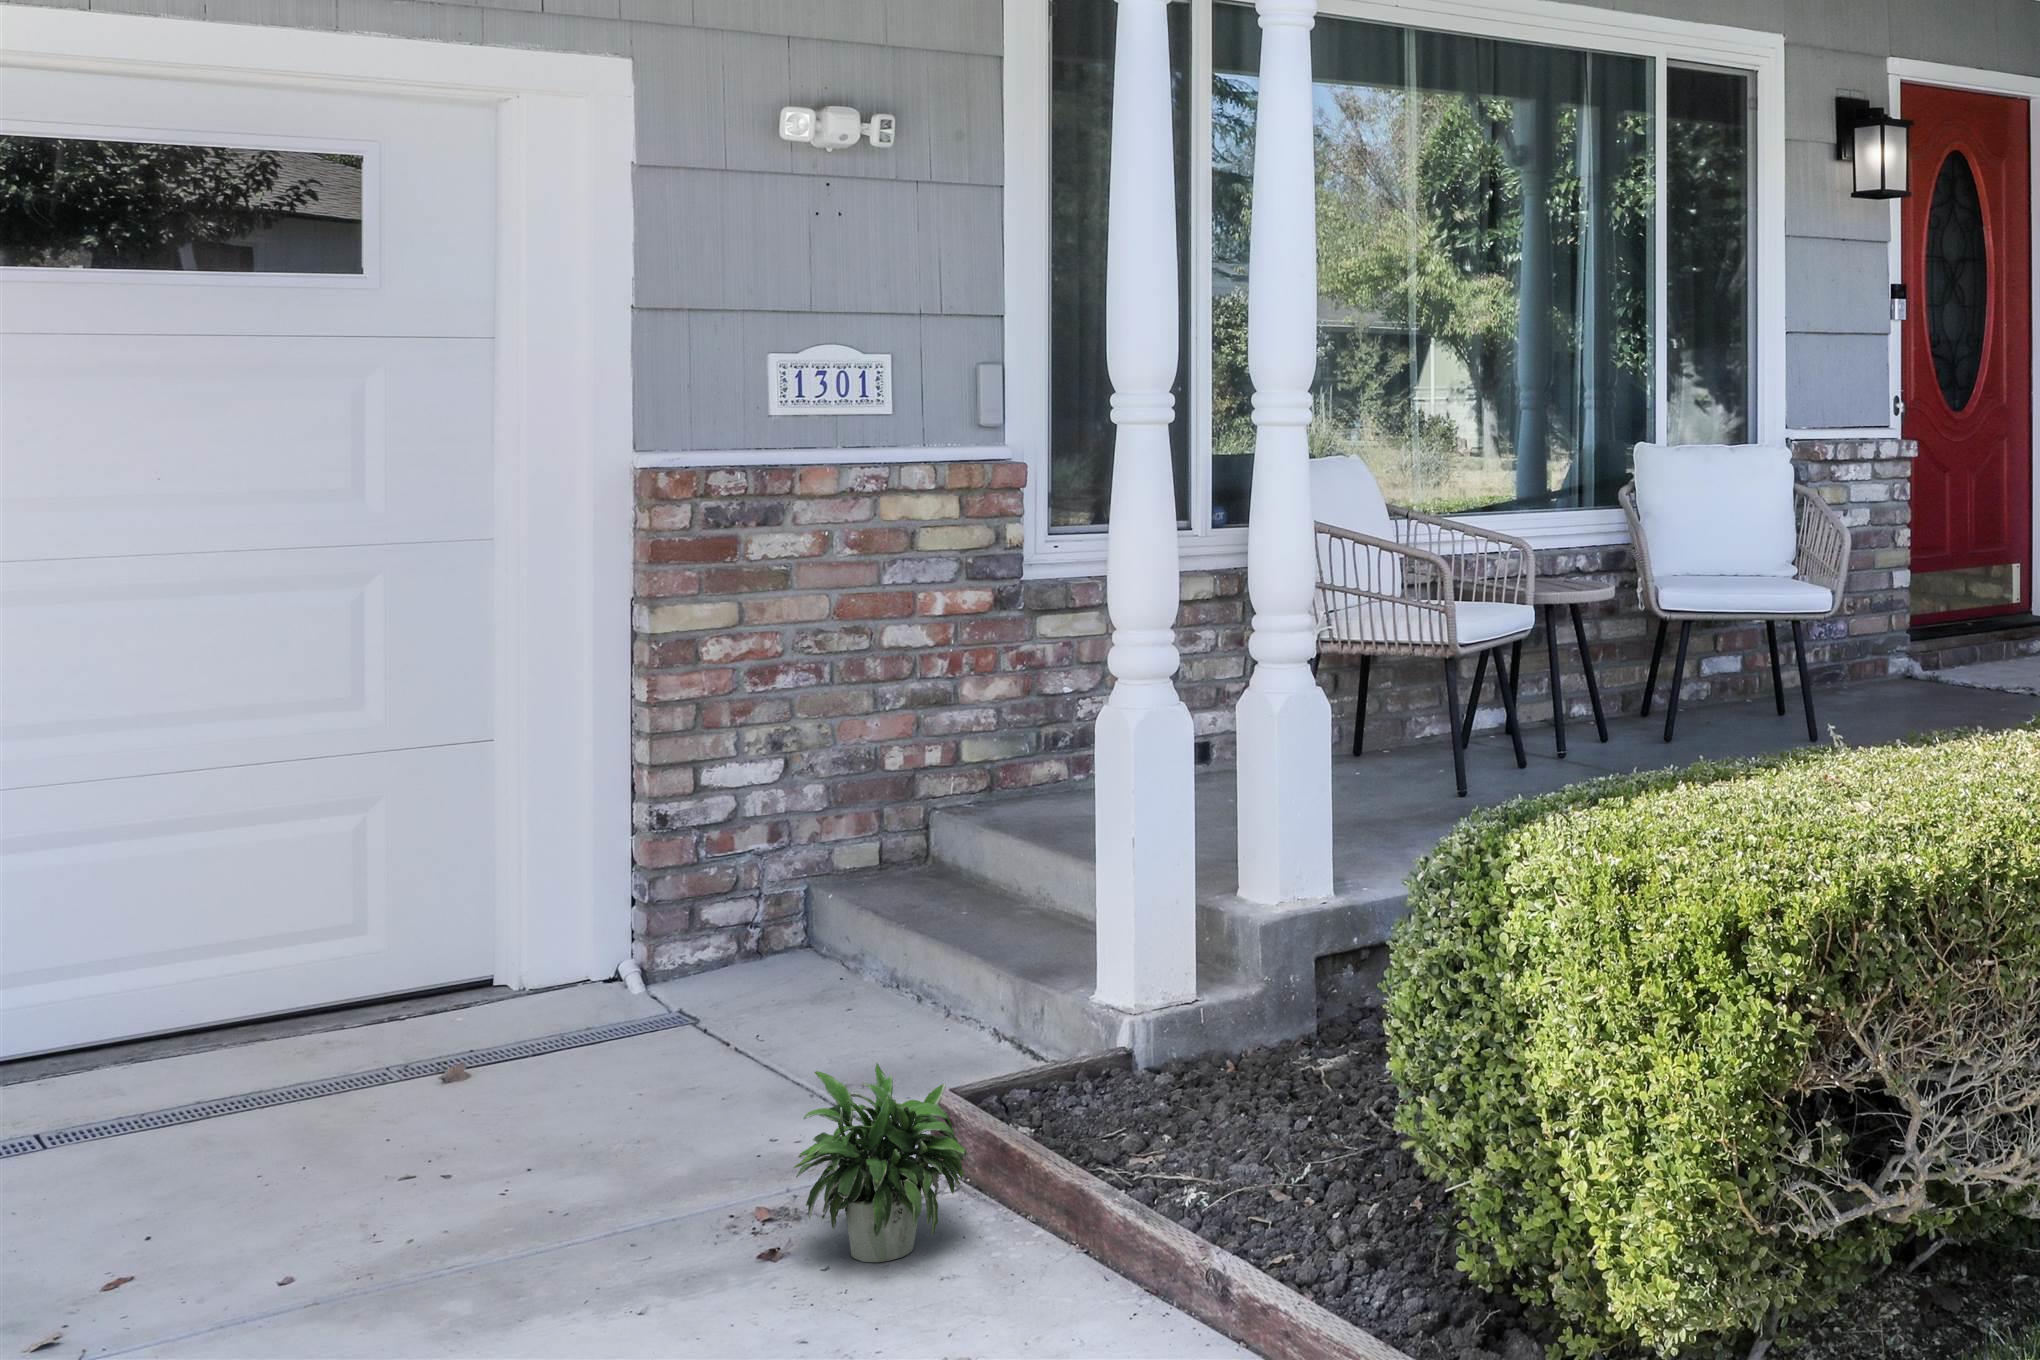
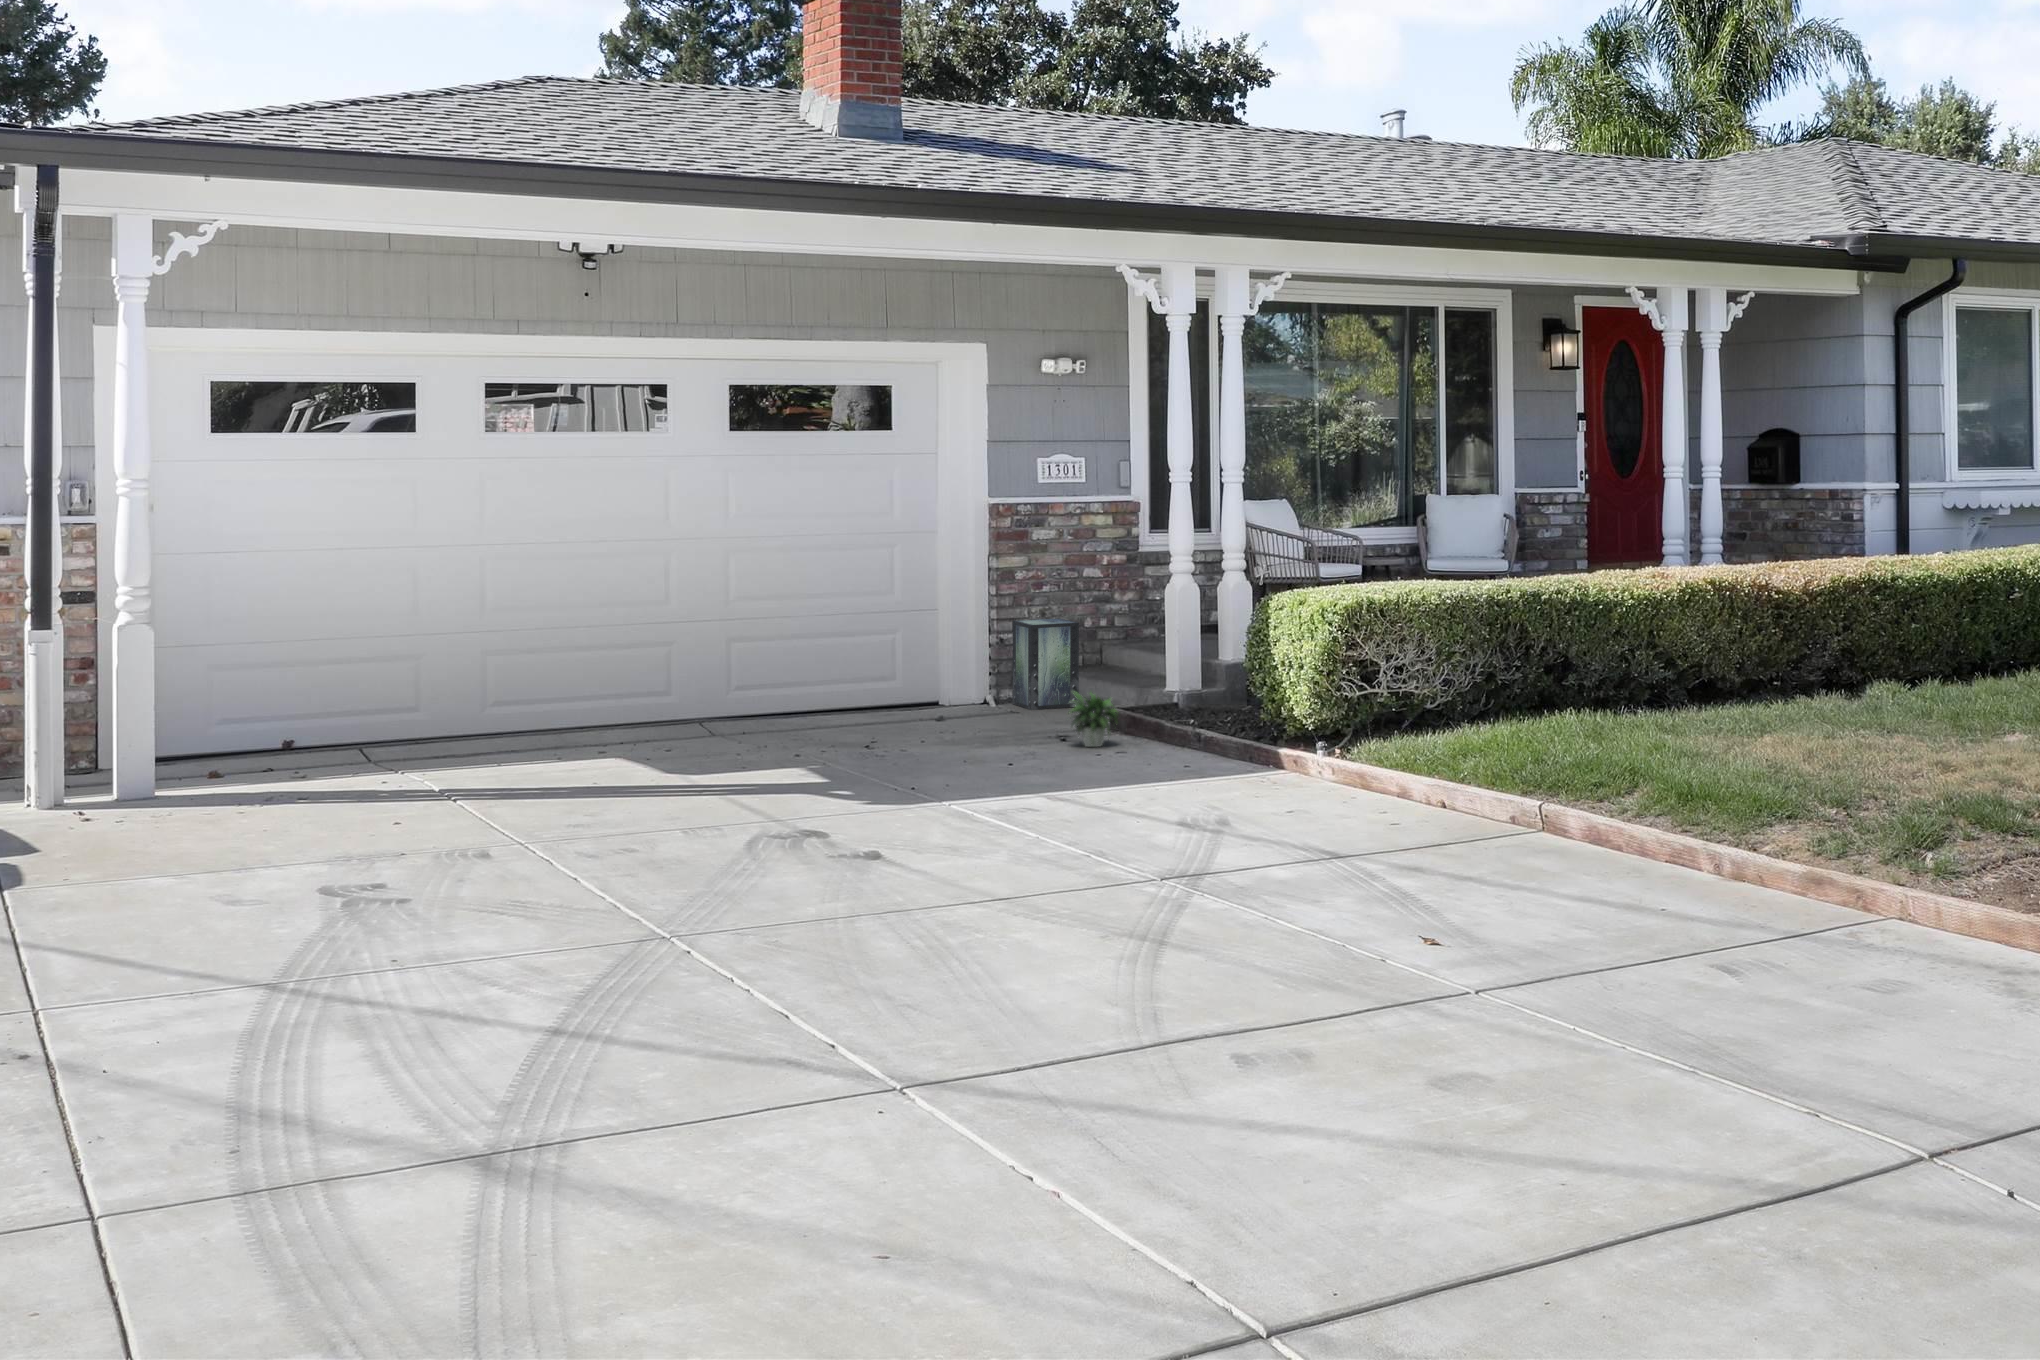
storage box: none [690,753,866,1010] -> present [1013,618,1079,710]

